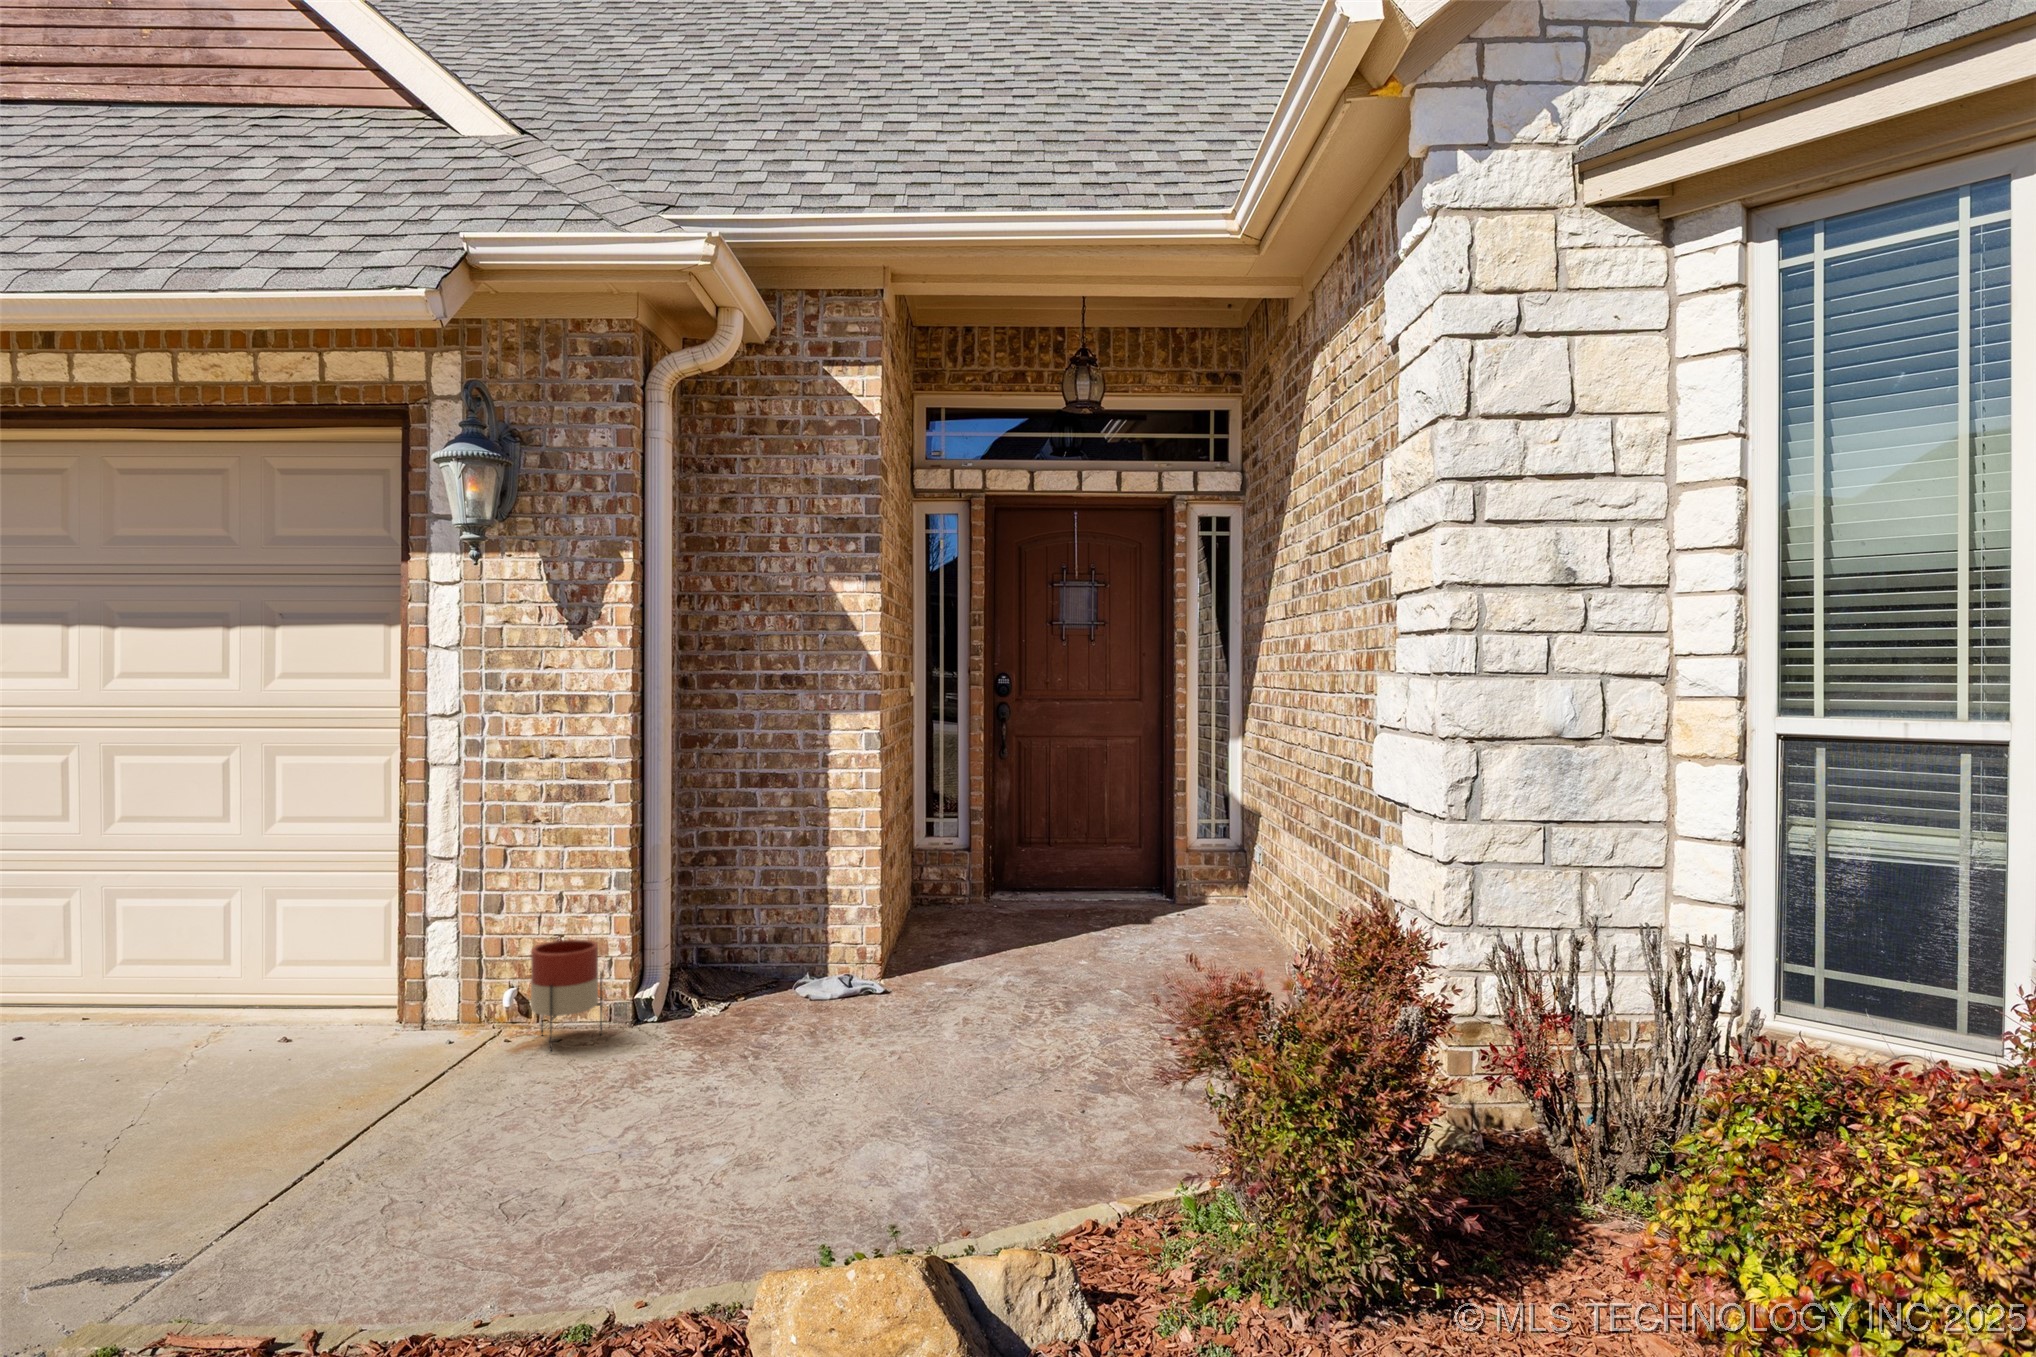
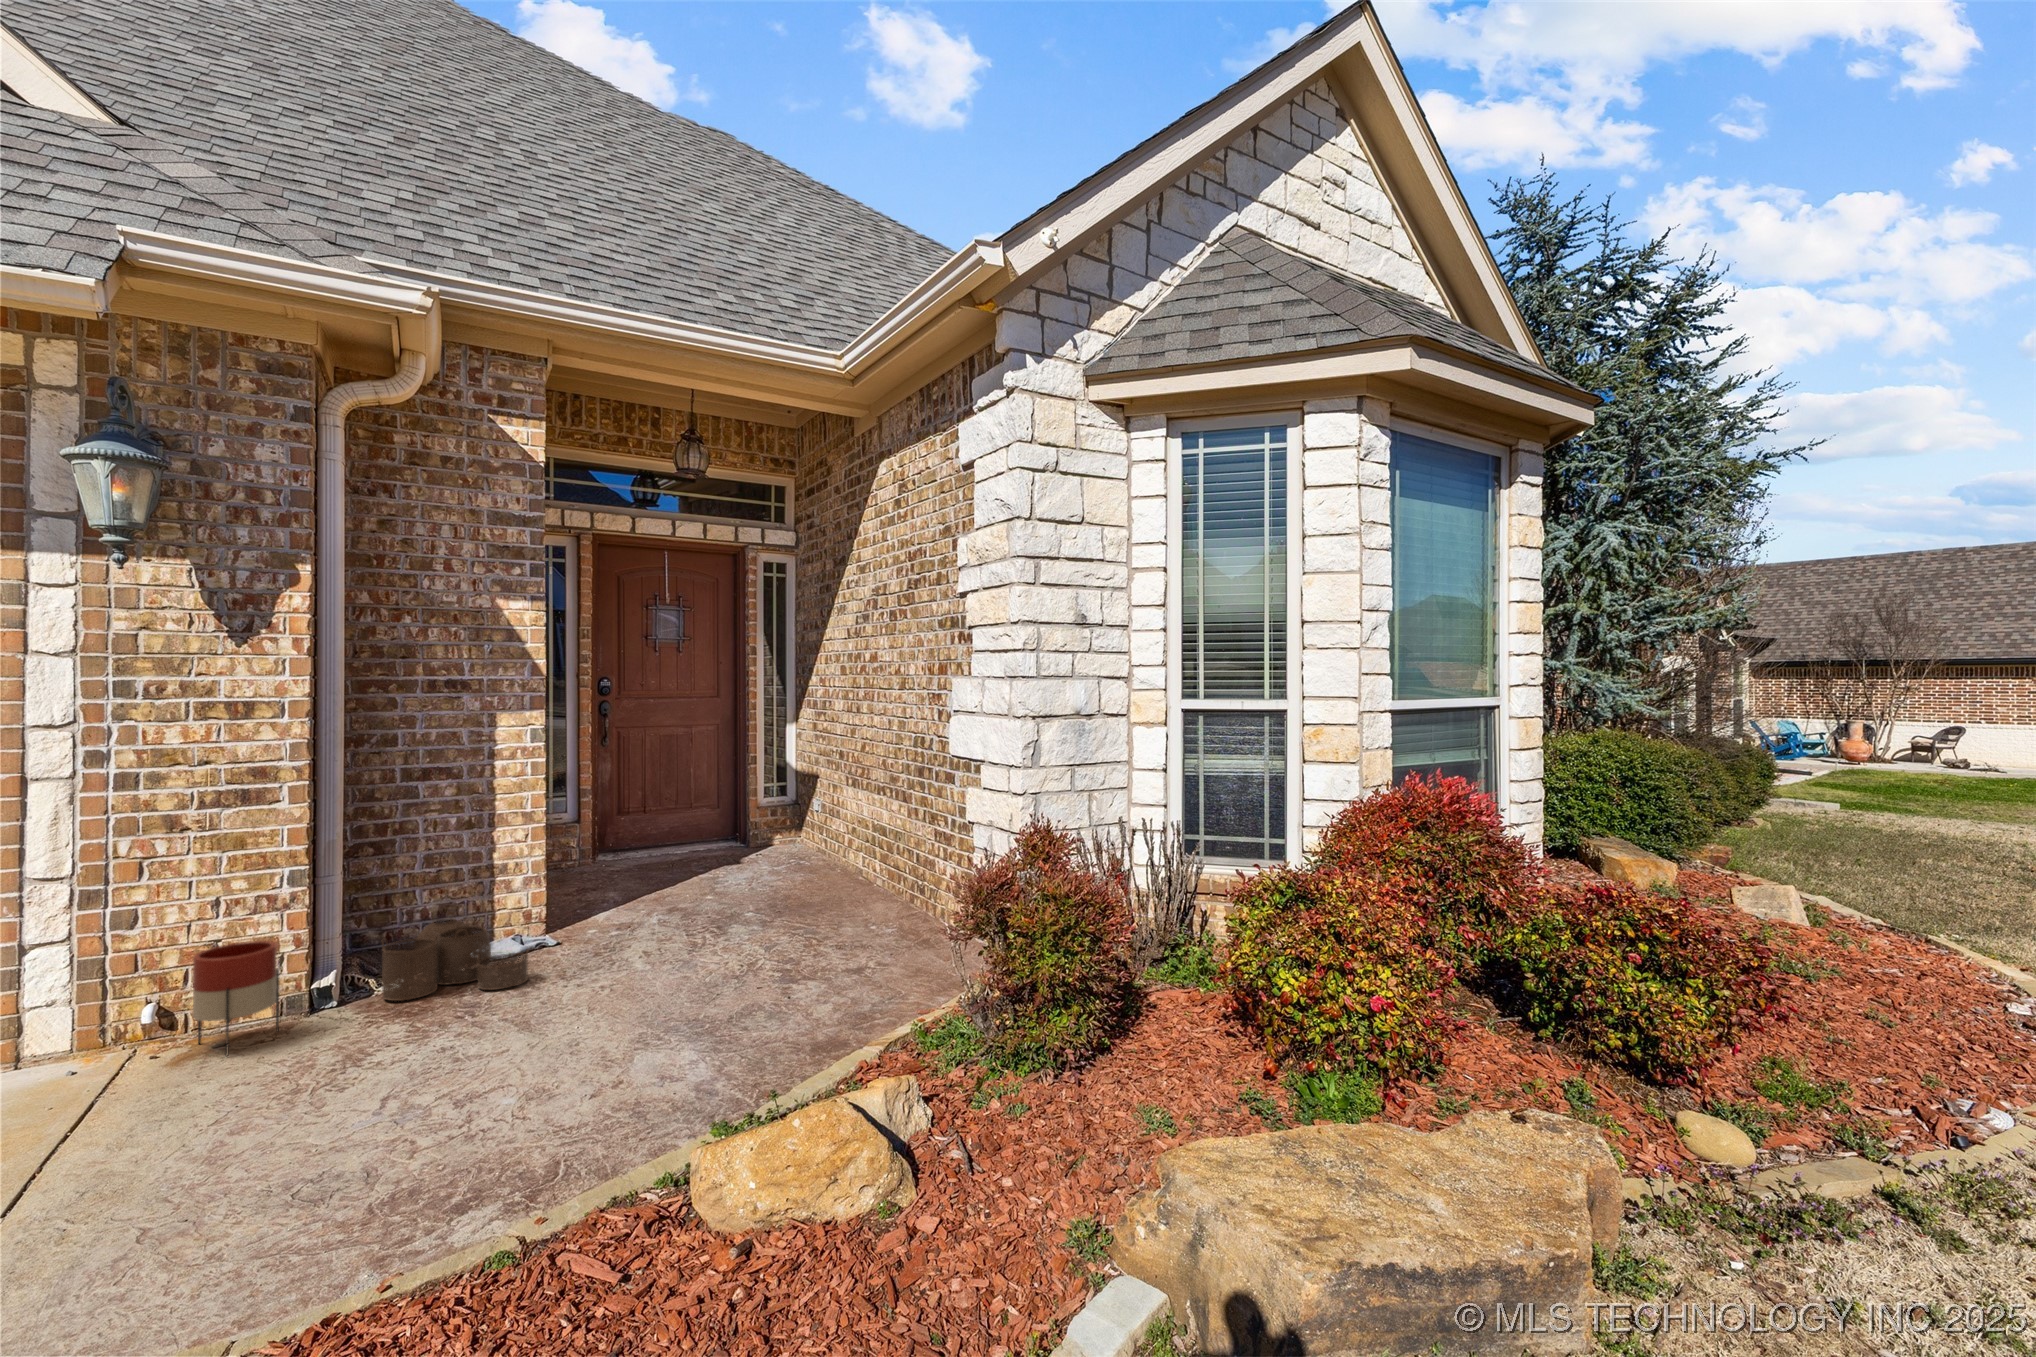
woven basket: none [696,935,832,1030] -> present [382,916,528,1001]

